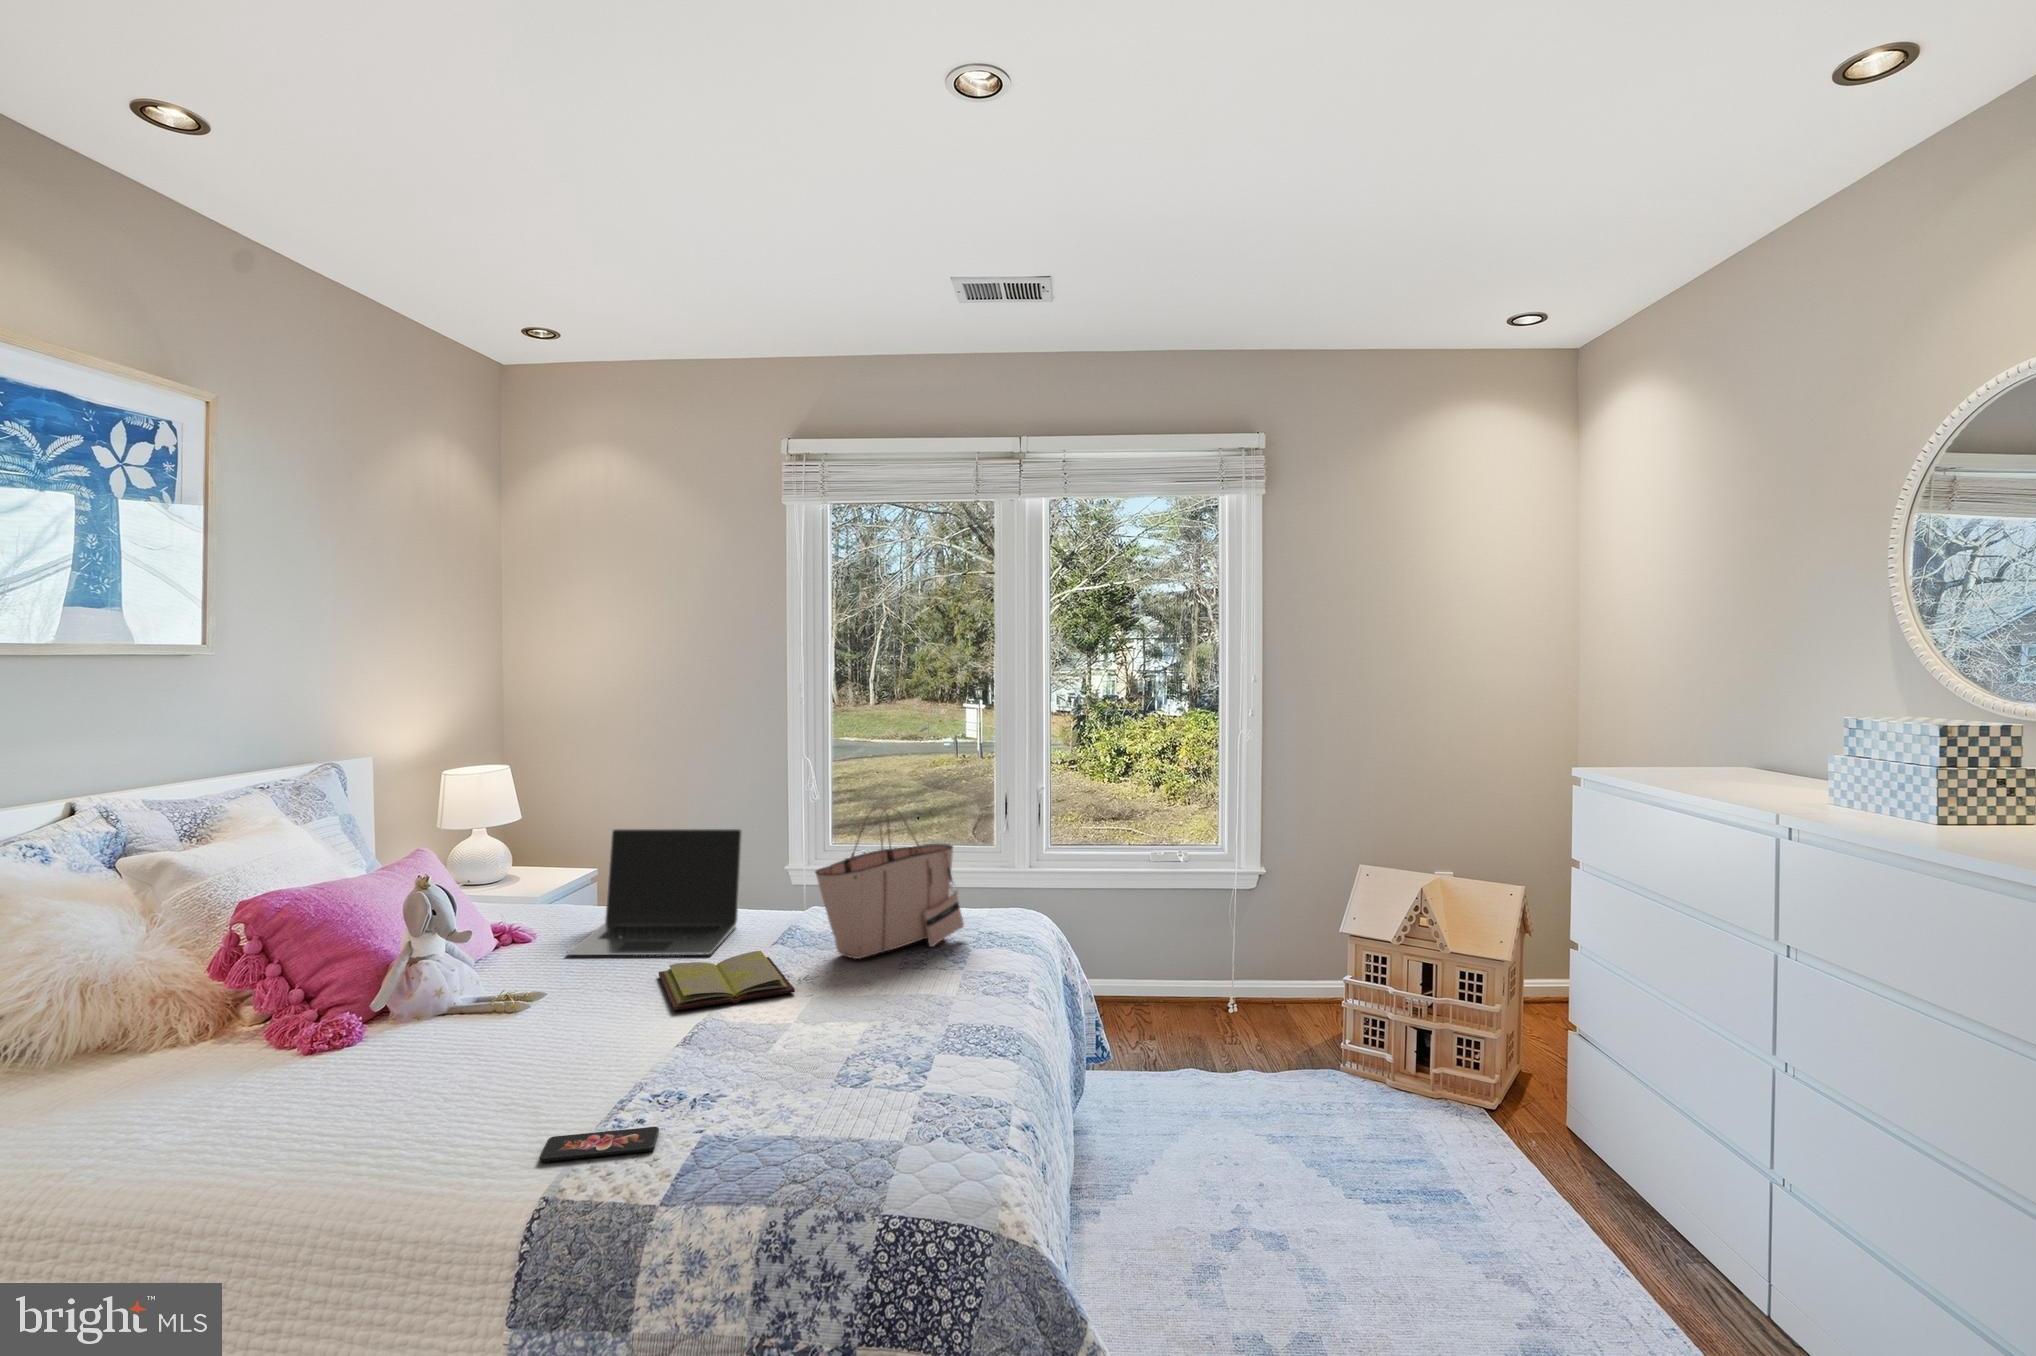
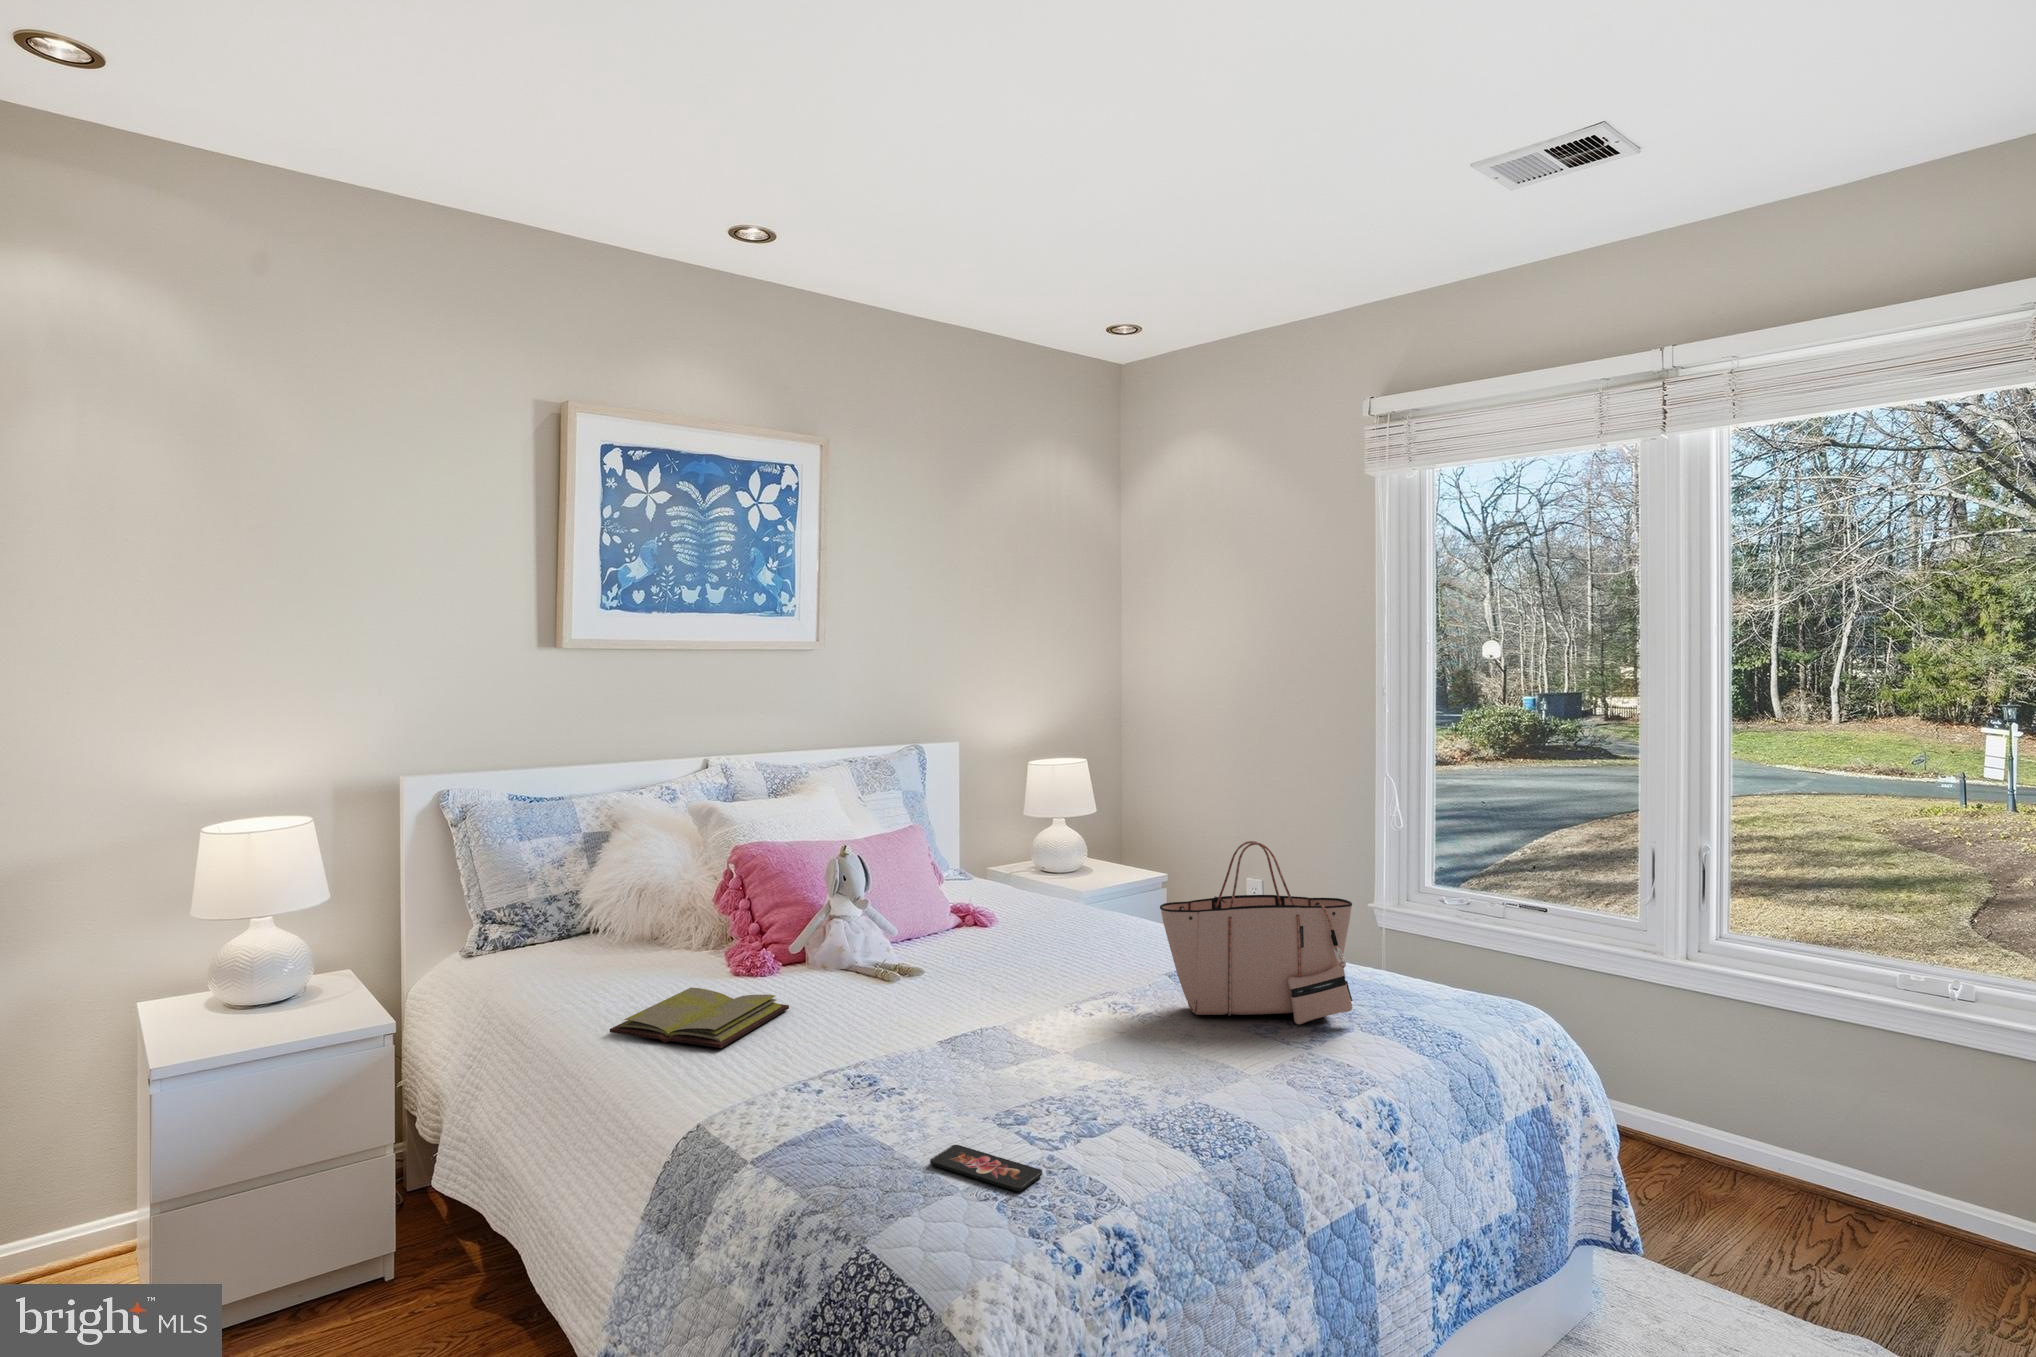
laptop: present [566,829,742,955] -> none [972,832,1160,974]
diary: present [659,951,795,1010] -> present [610,988,789,1048]
smartphone: present [539,1127,659,1162] -> present [930,1145,1042,1191]

